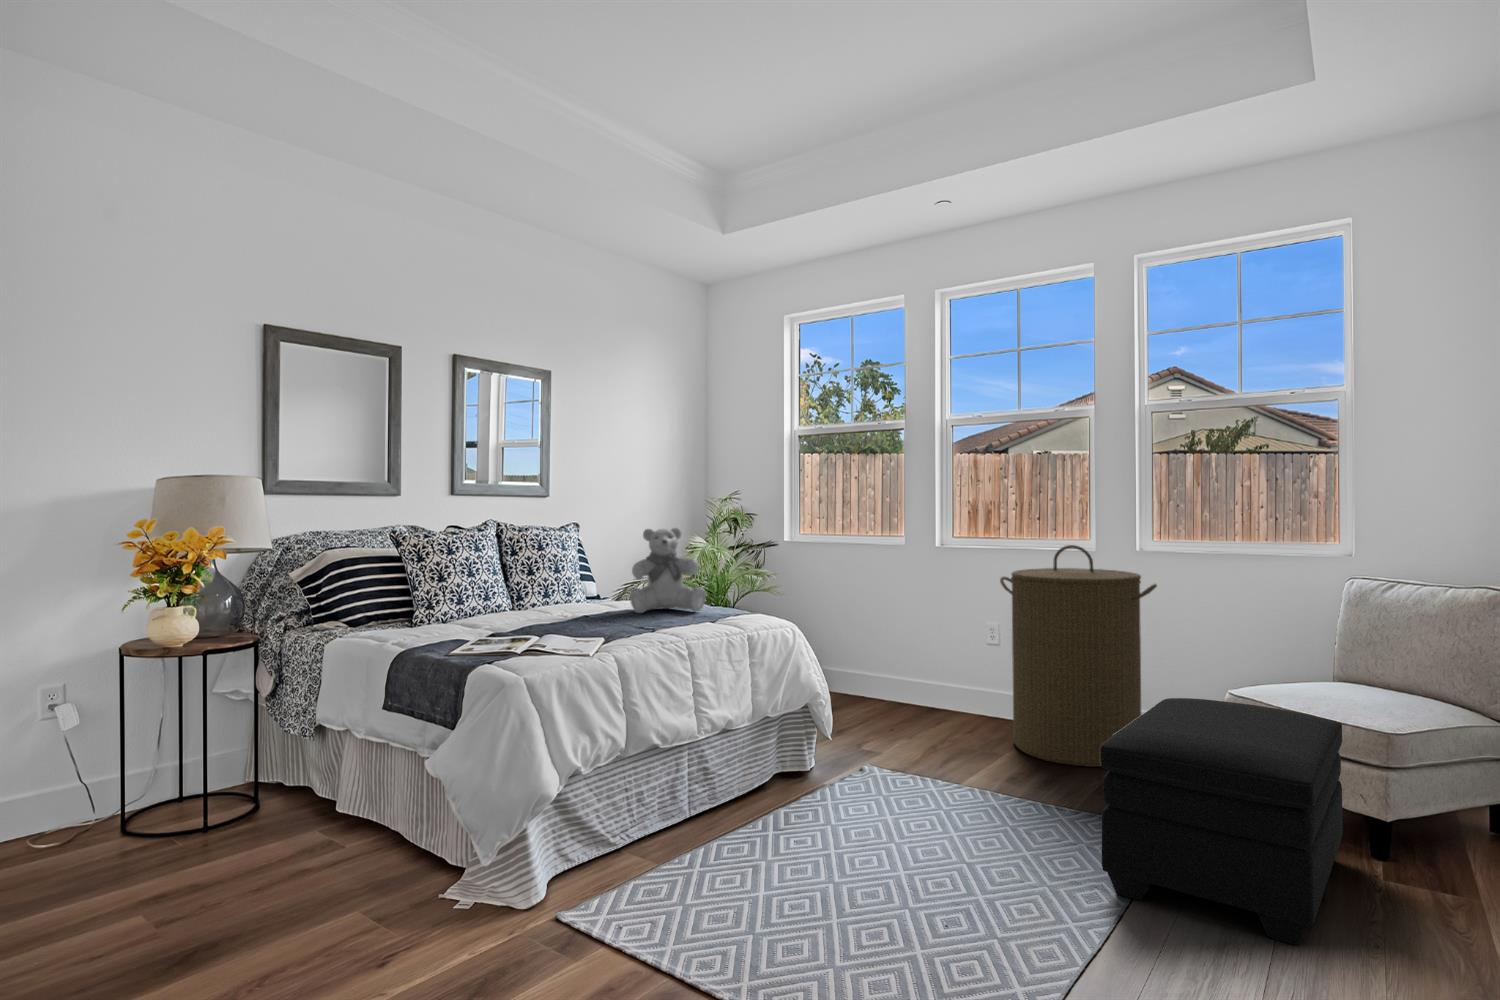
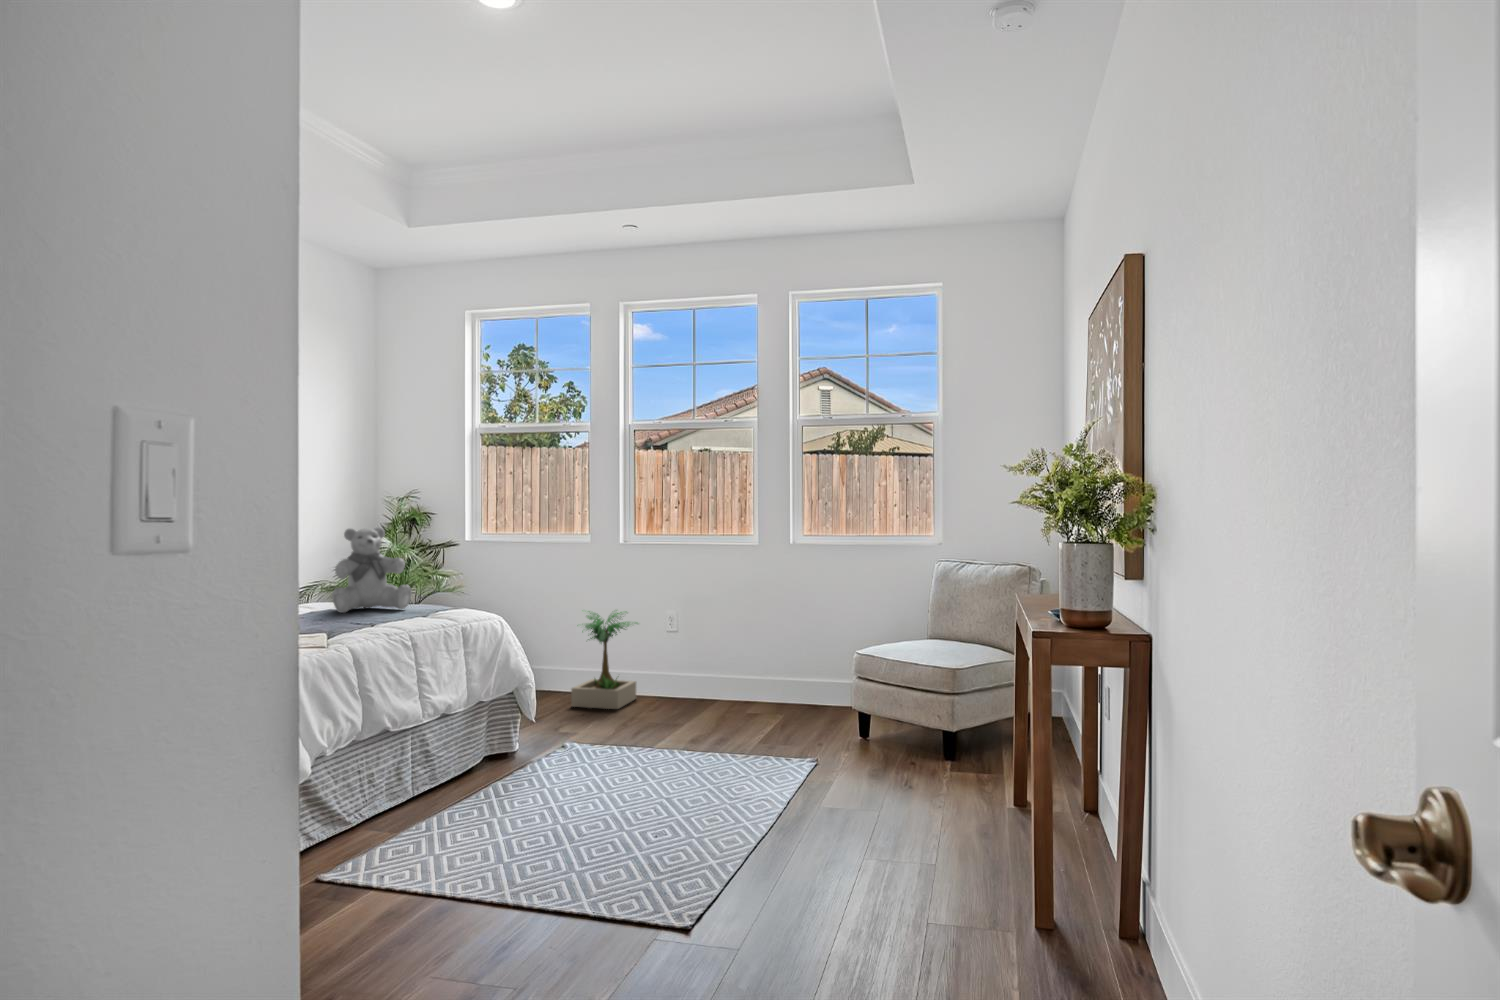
laundry hamper: present [1000,545,1157,767] -> none [681,541,806,726]
potted plant: none [880,615,959,727] -> present [571,610,638,709]
ottoman: present [1100,698,1343,946] -> none [768,658,925,813]

